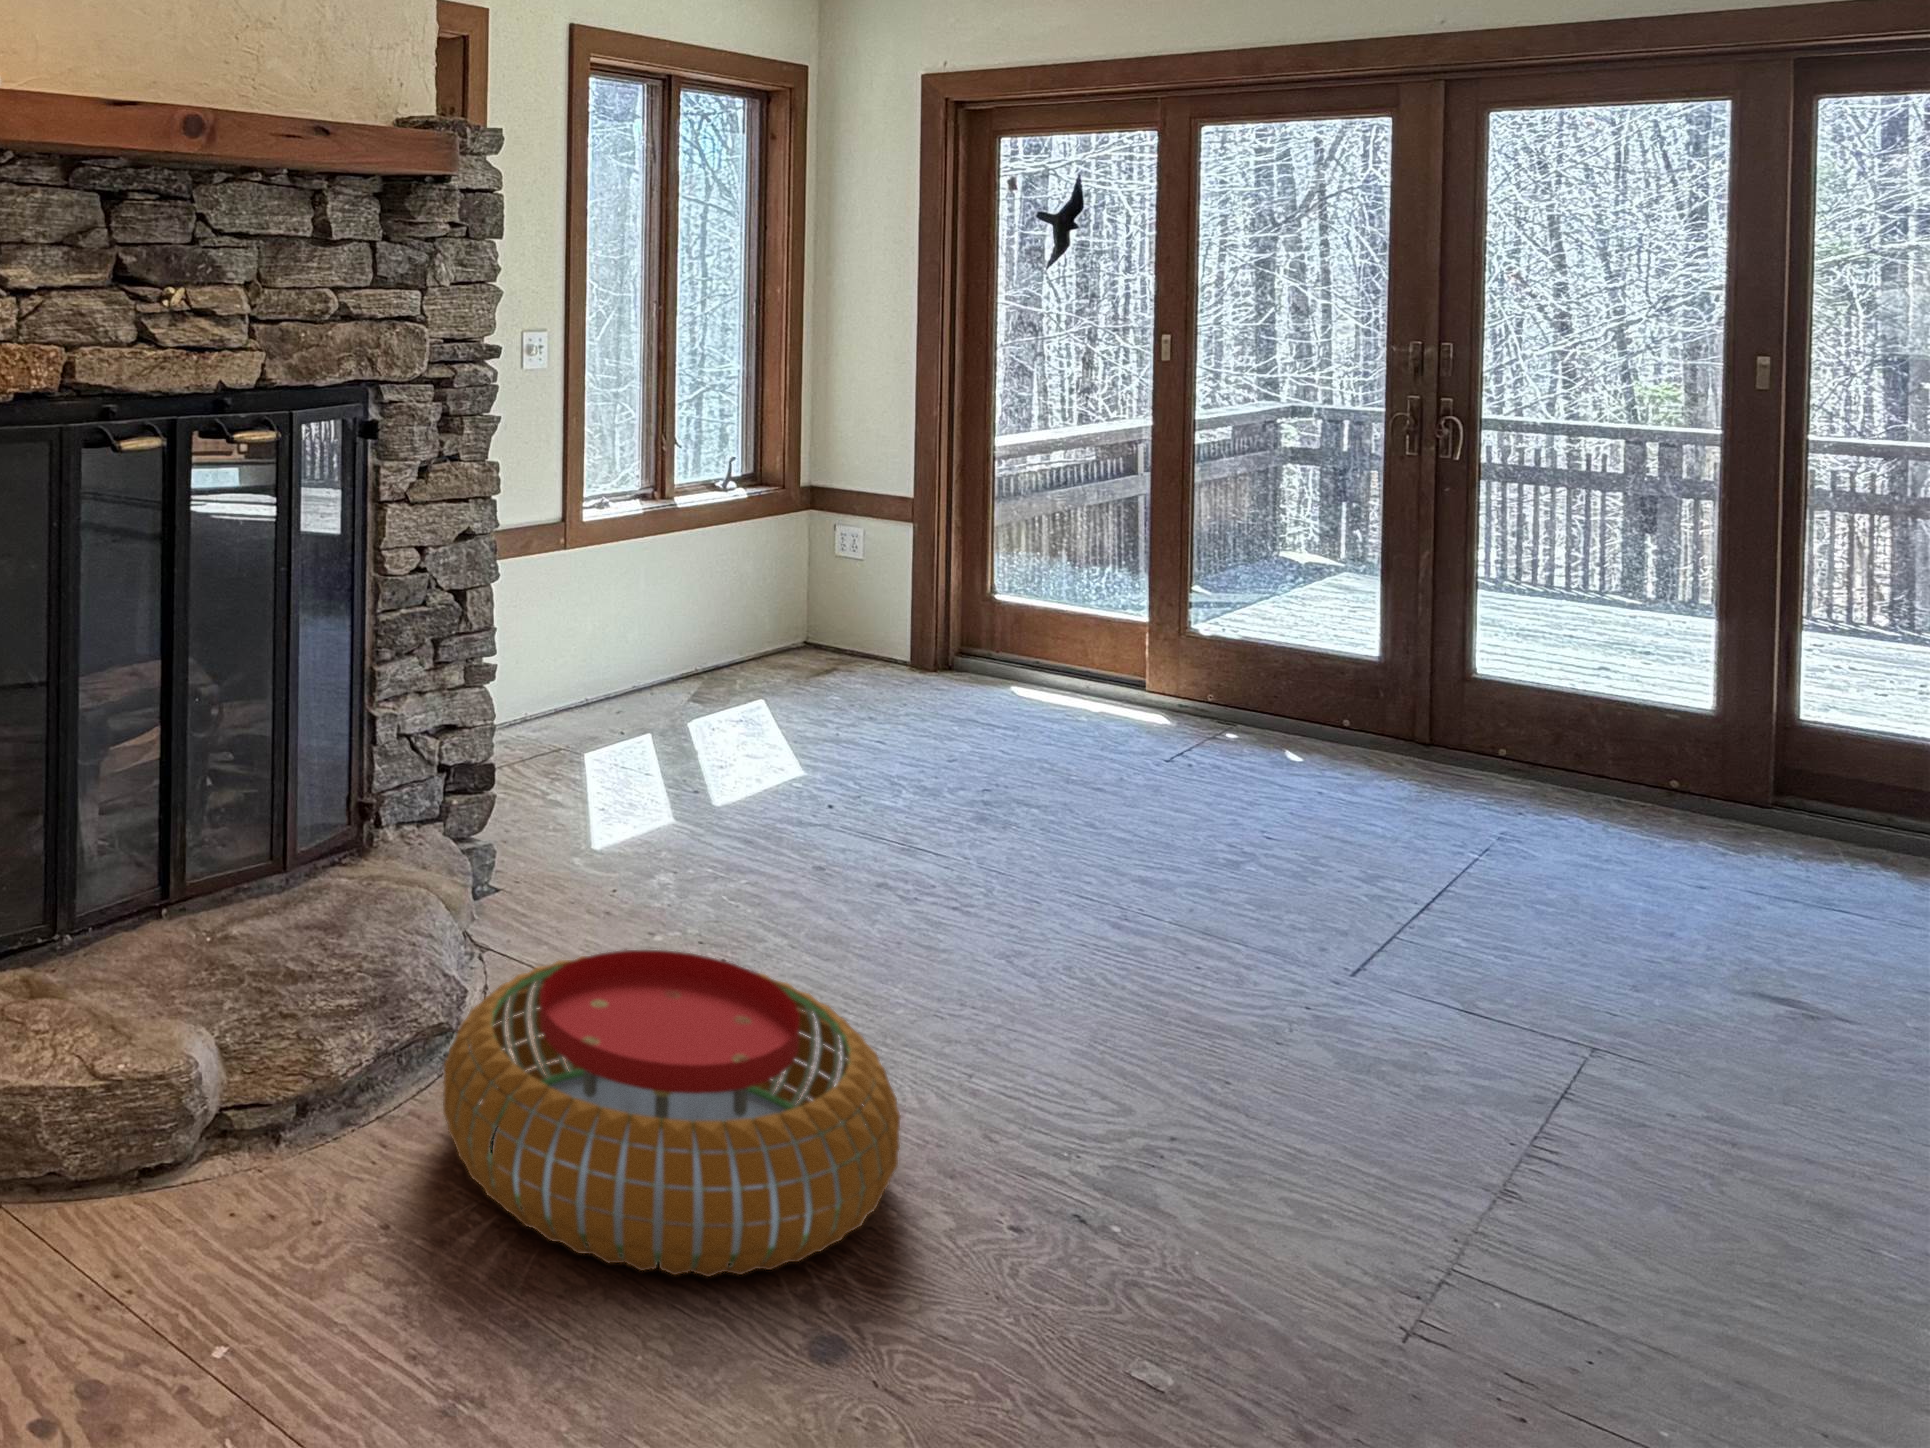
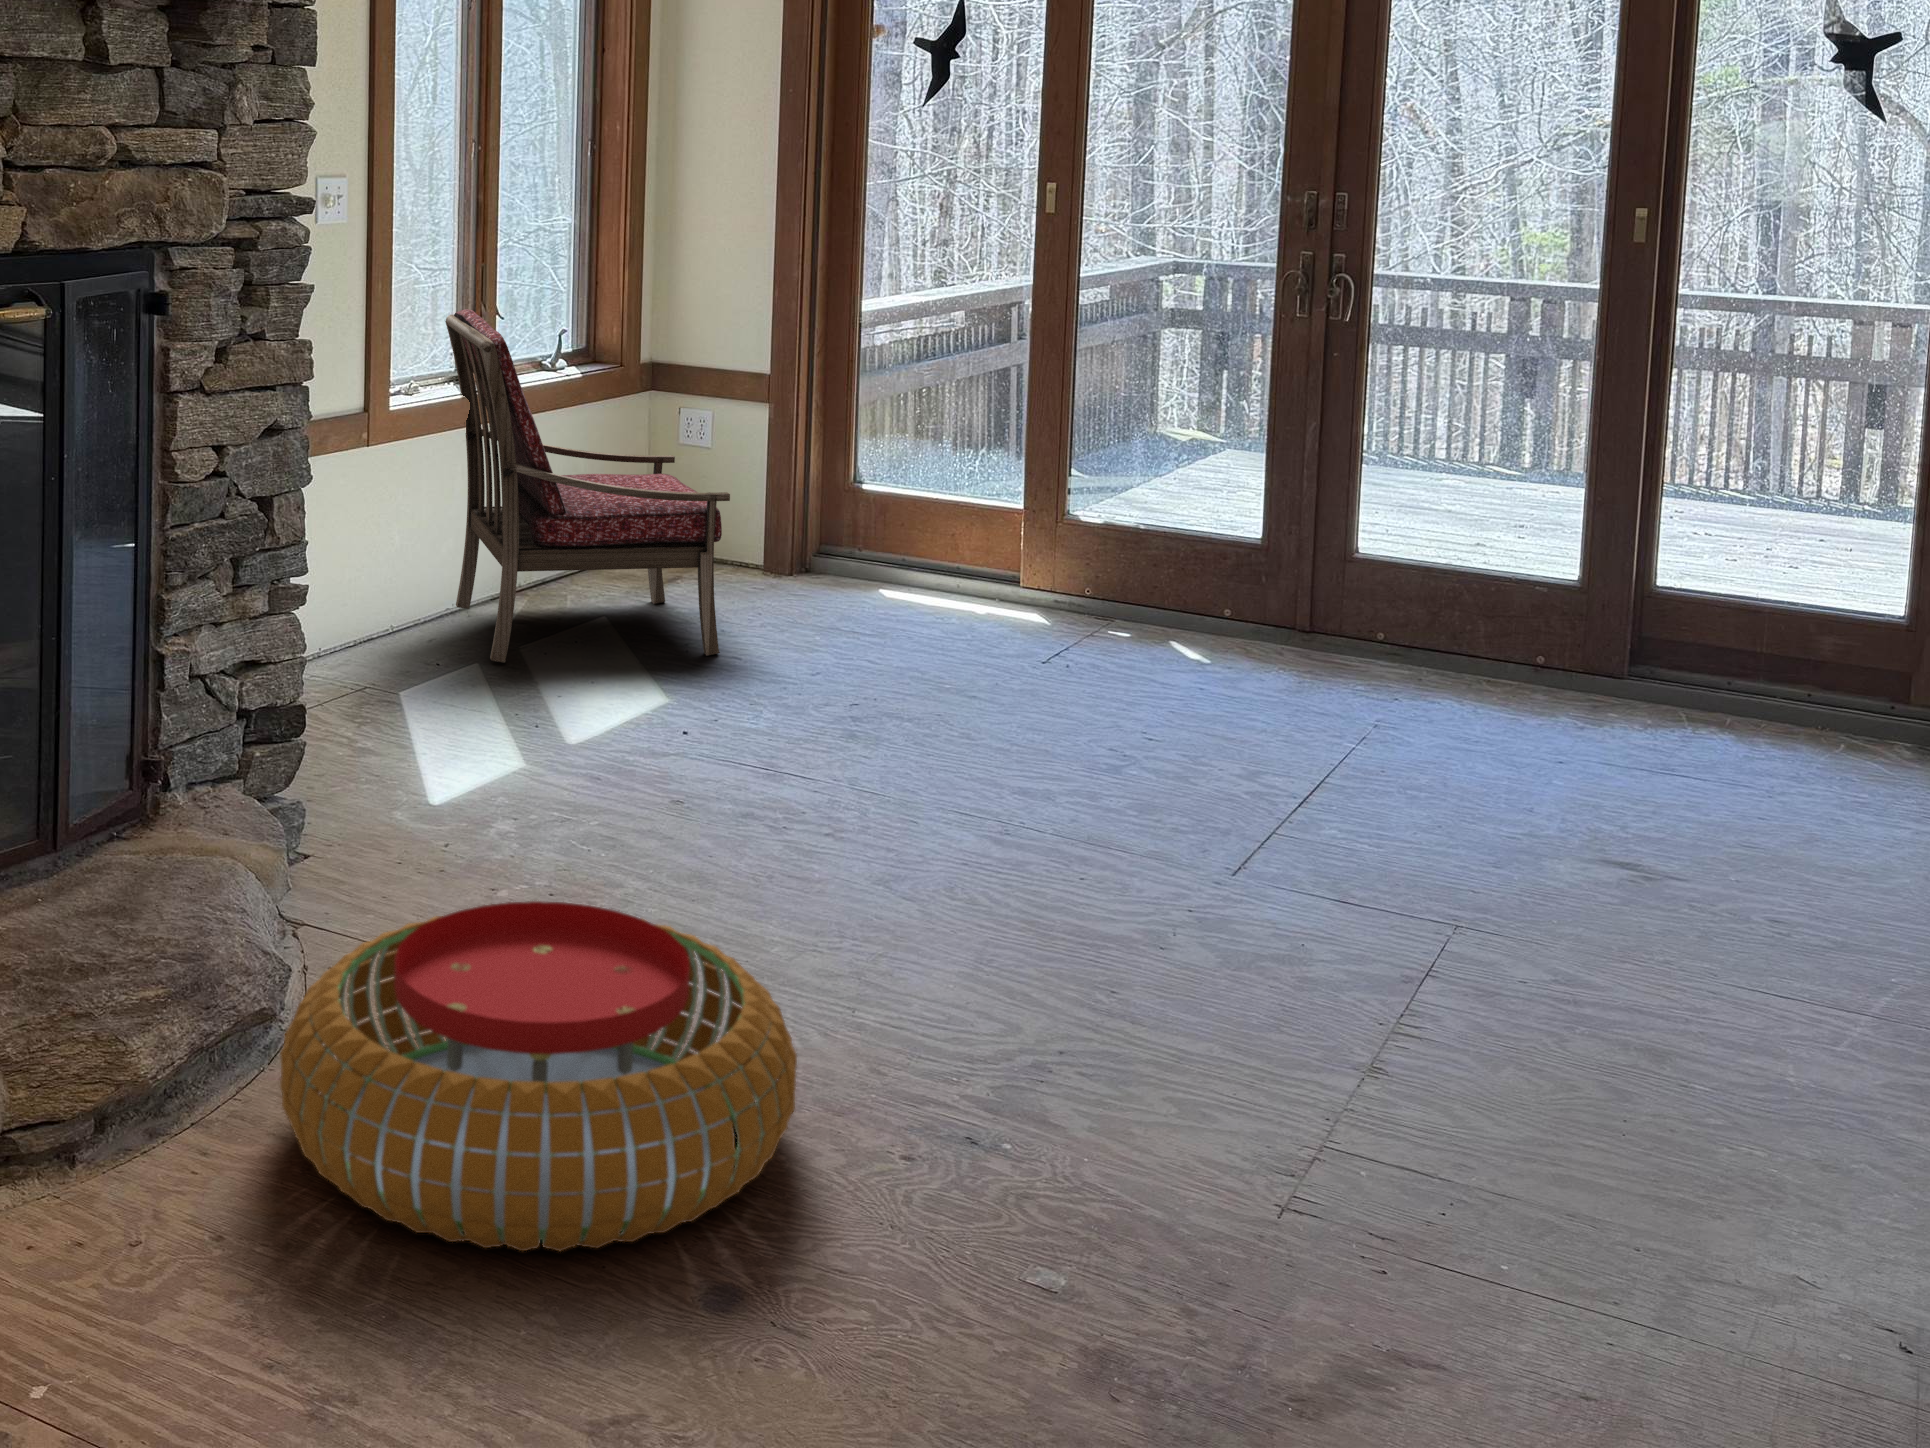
armchair: none [630,440,871,740] -> present [445,309,730,663]

